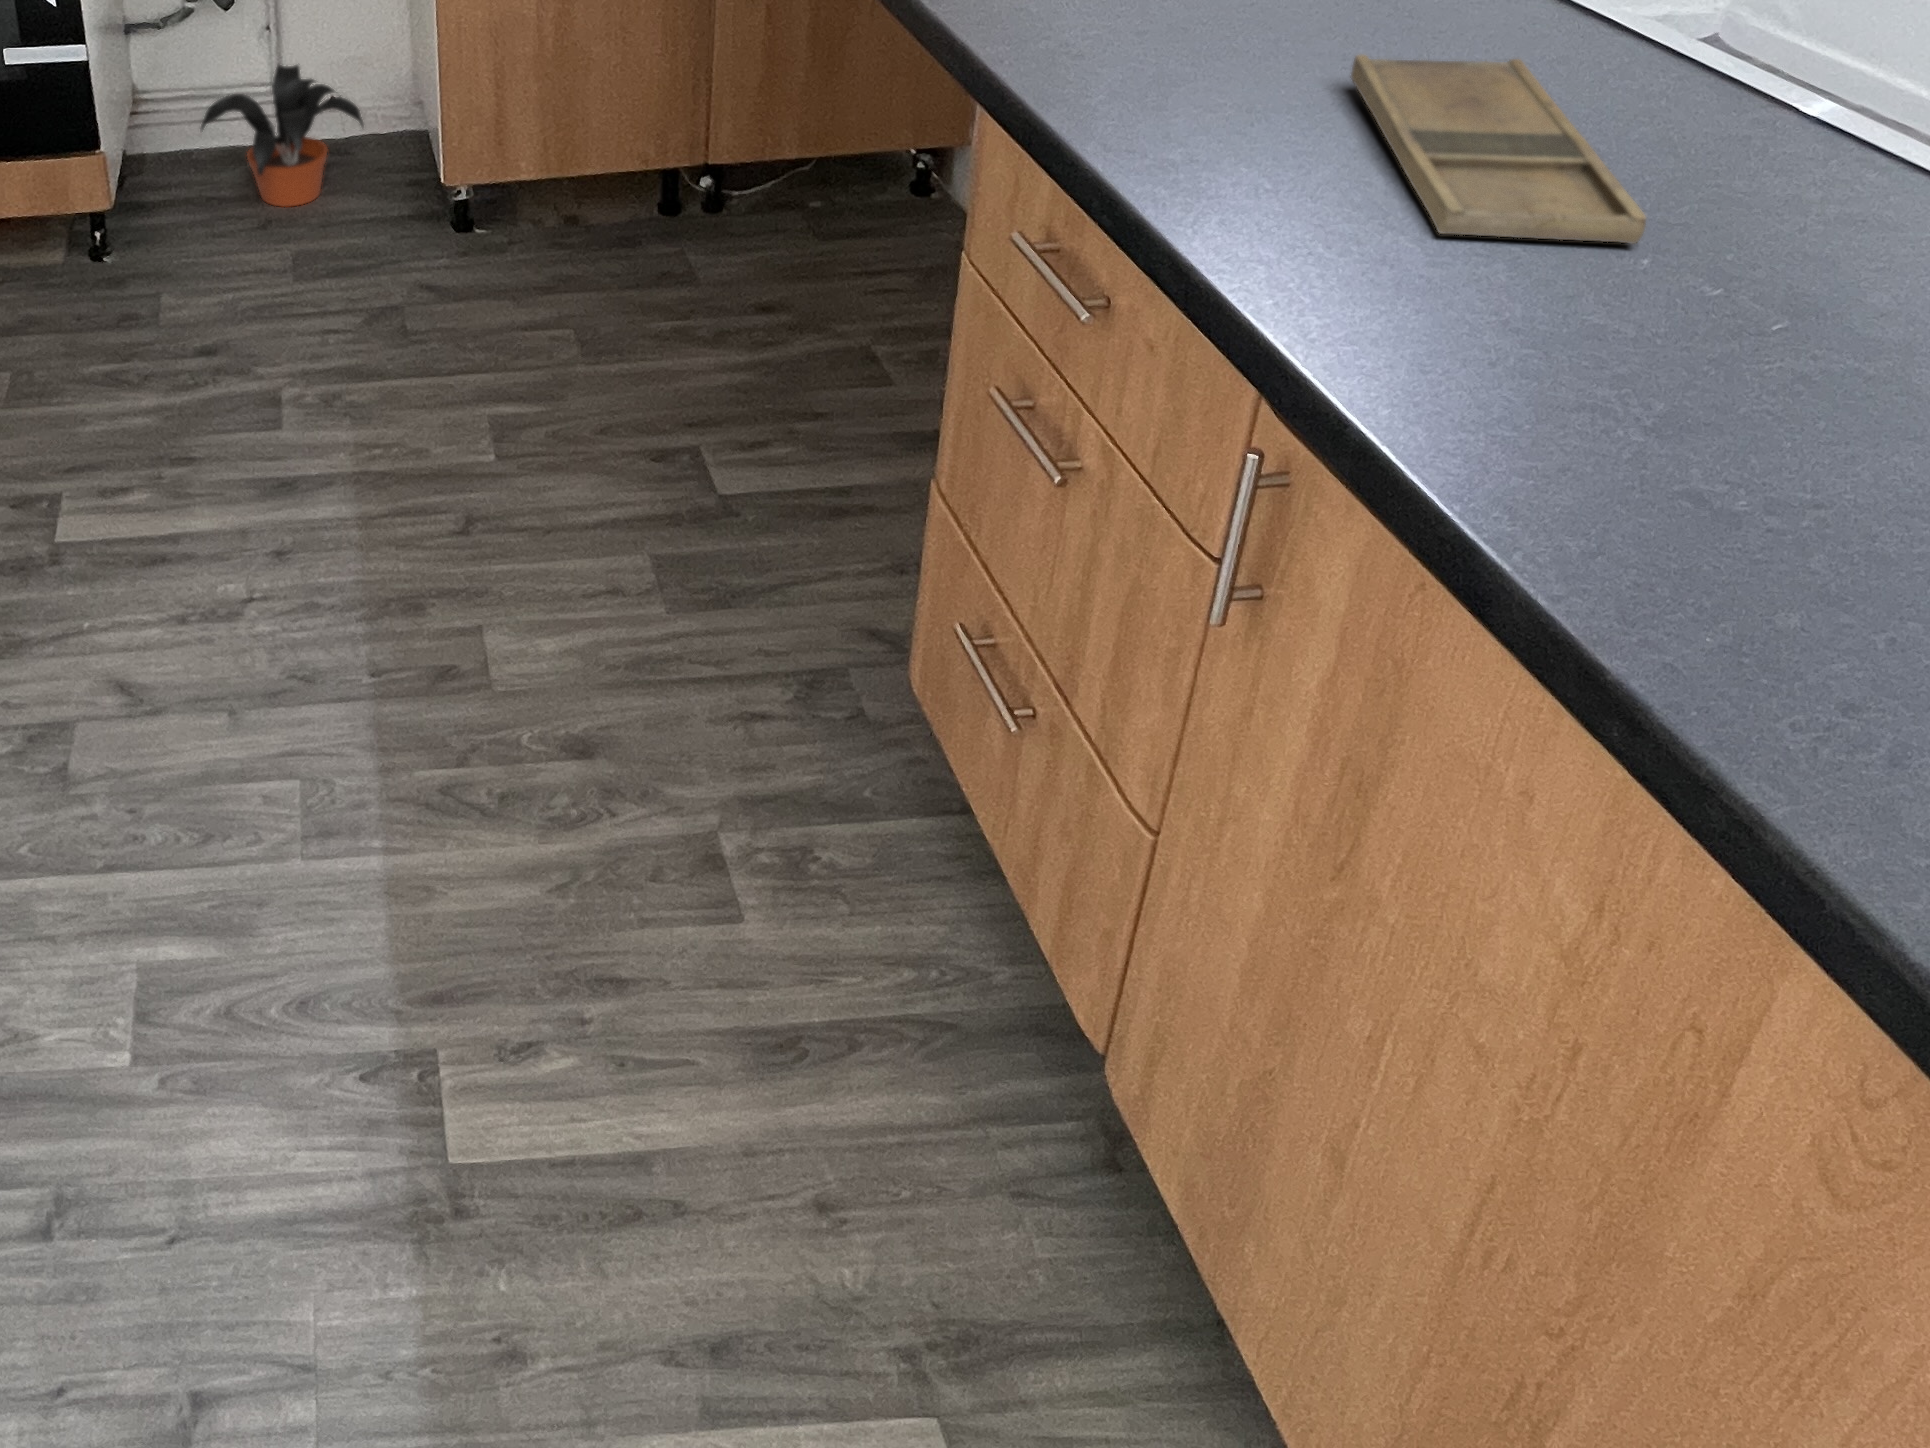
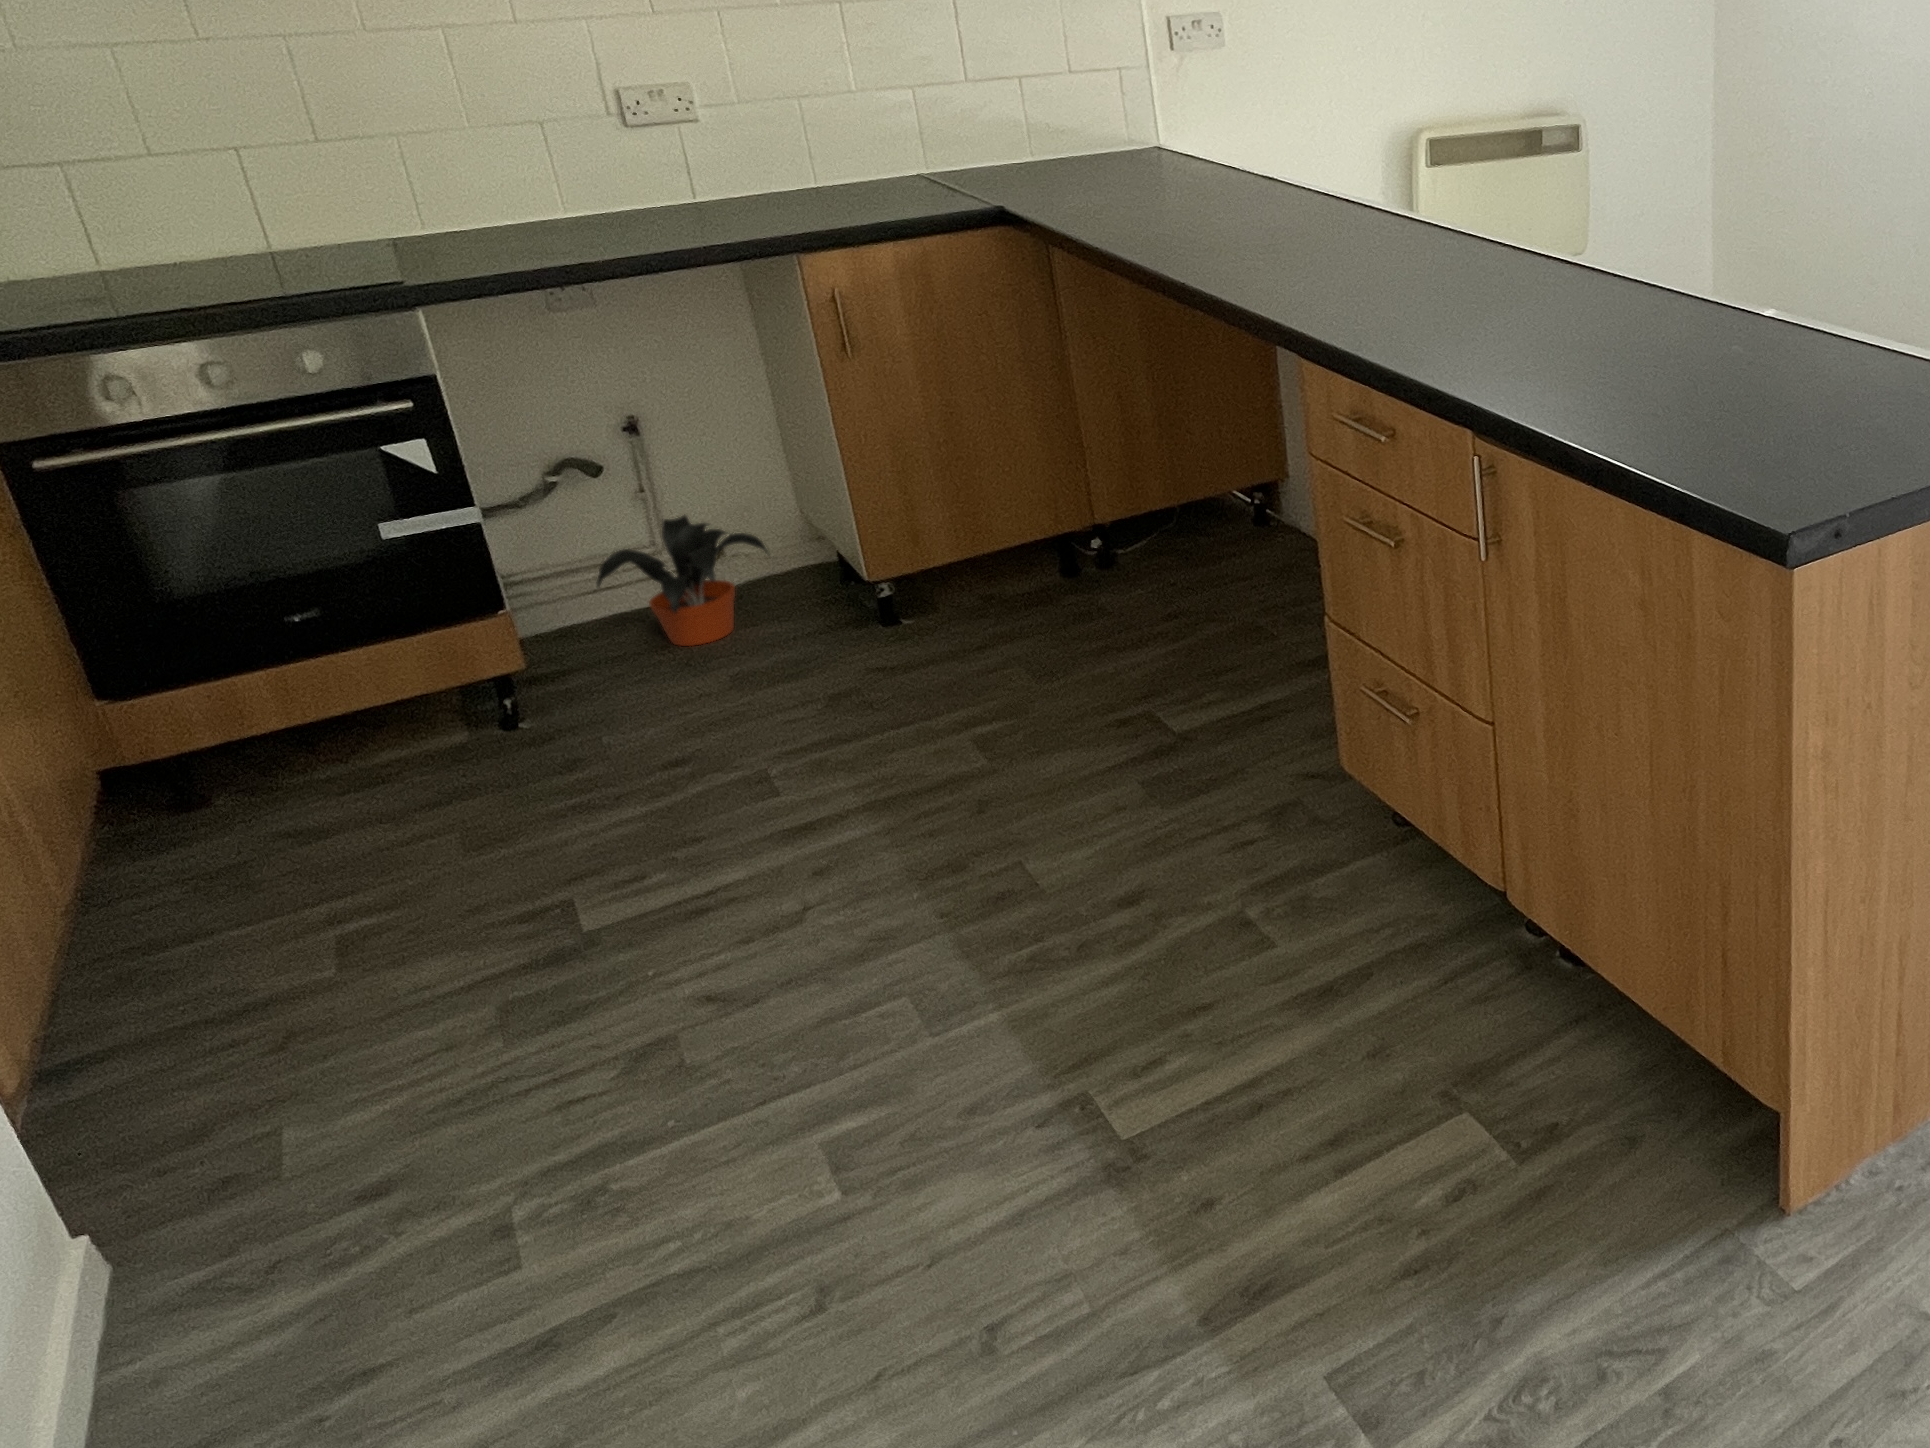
tray: present [1351,55,1646,244] -> none [1483,277,1617,348]

